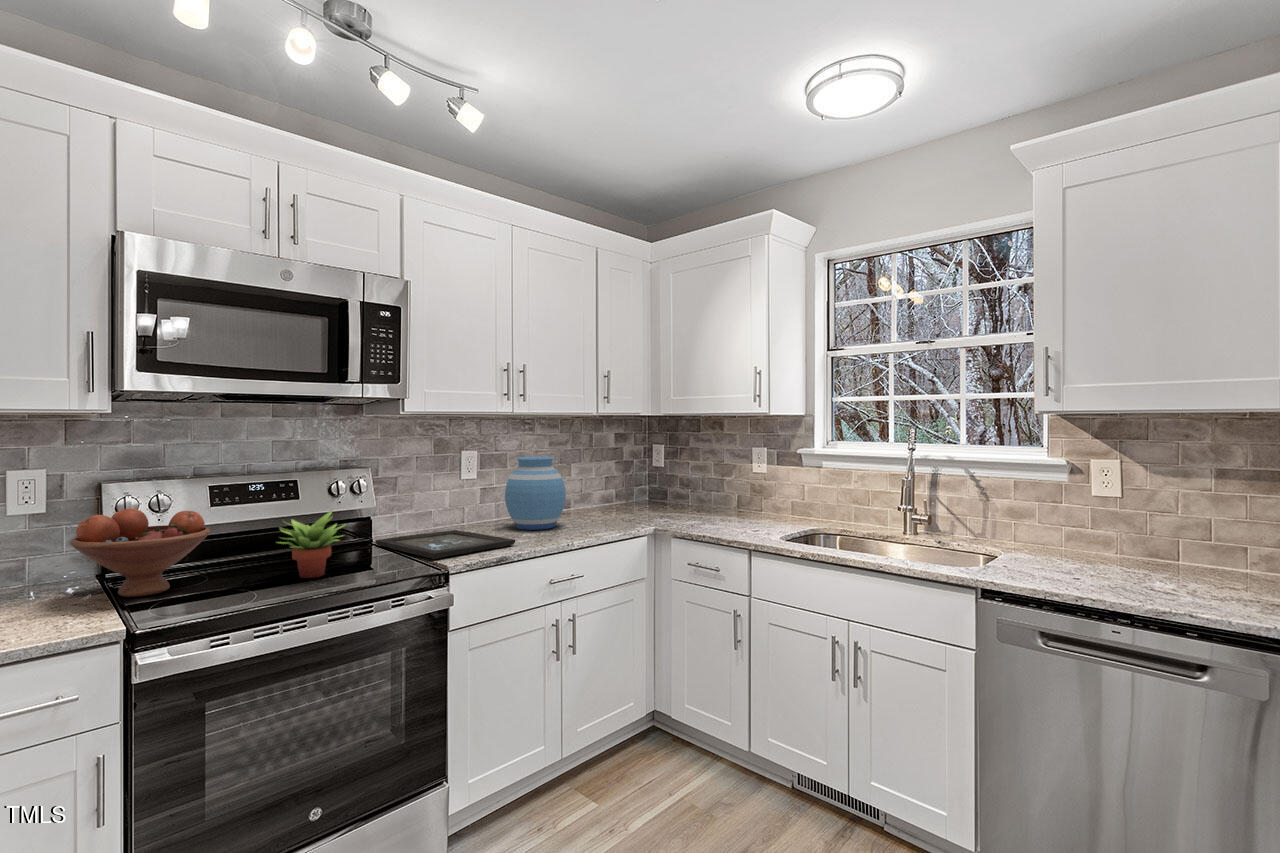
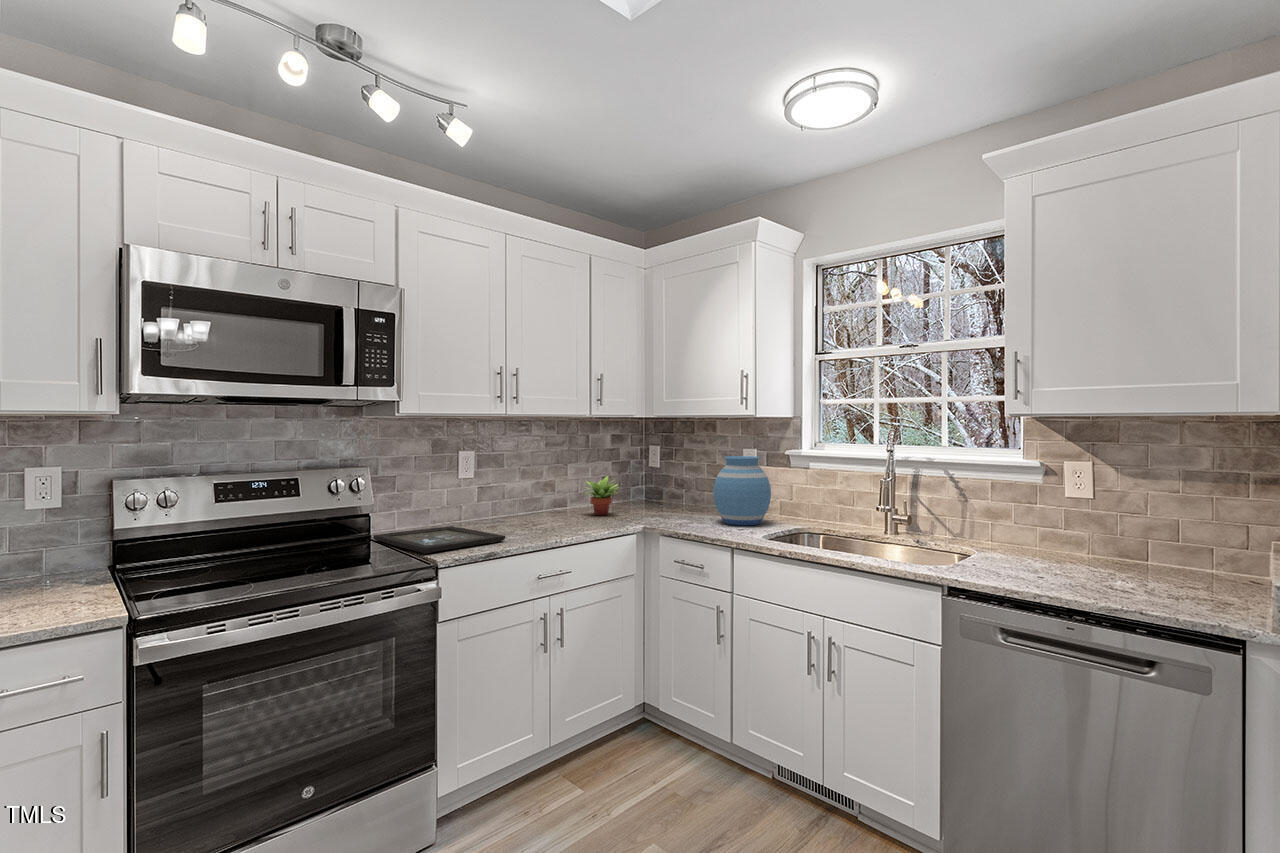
vase: present [505,457,566,530] -> present [713,456,771,525]
fruit bowl: present [70,508,211,597] -> none [81,504,212,586]
succulent plant: present [280,510,347,578] -> present [586,475,619,515]

